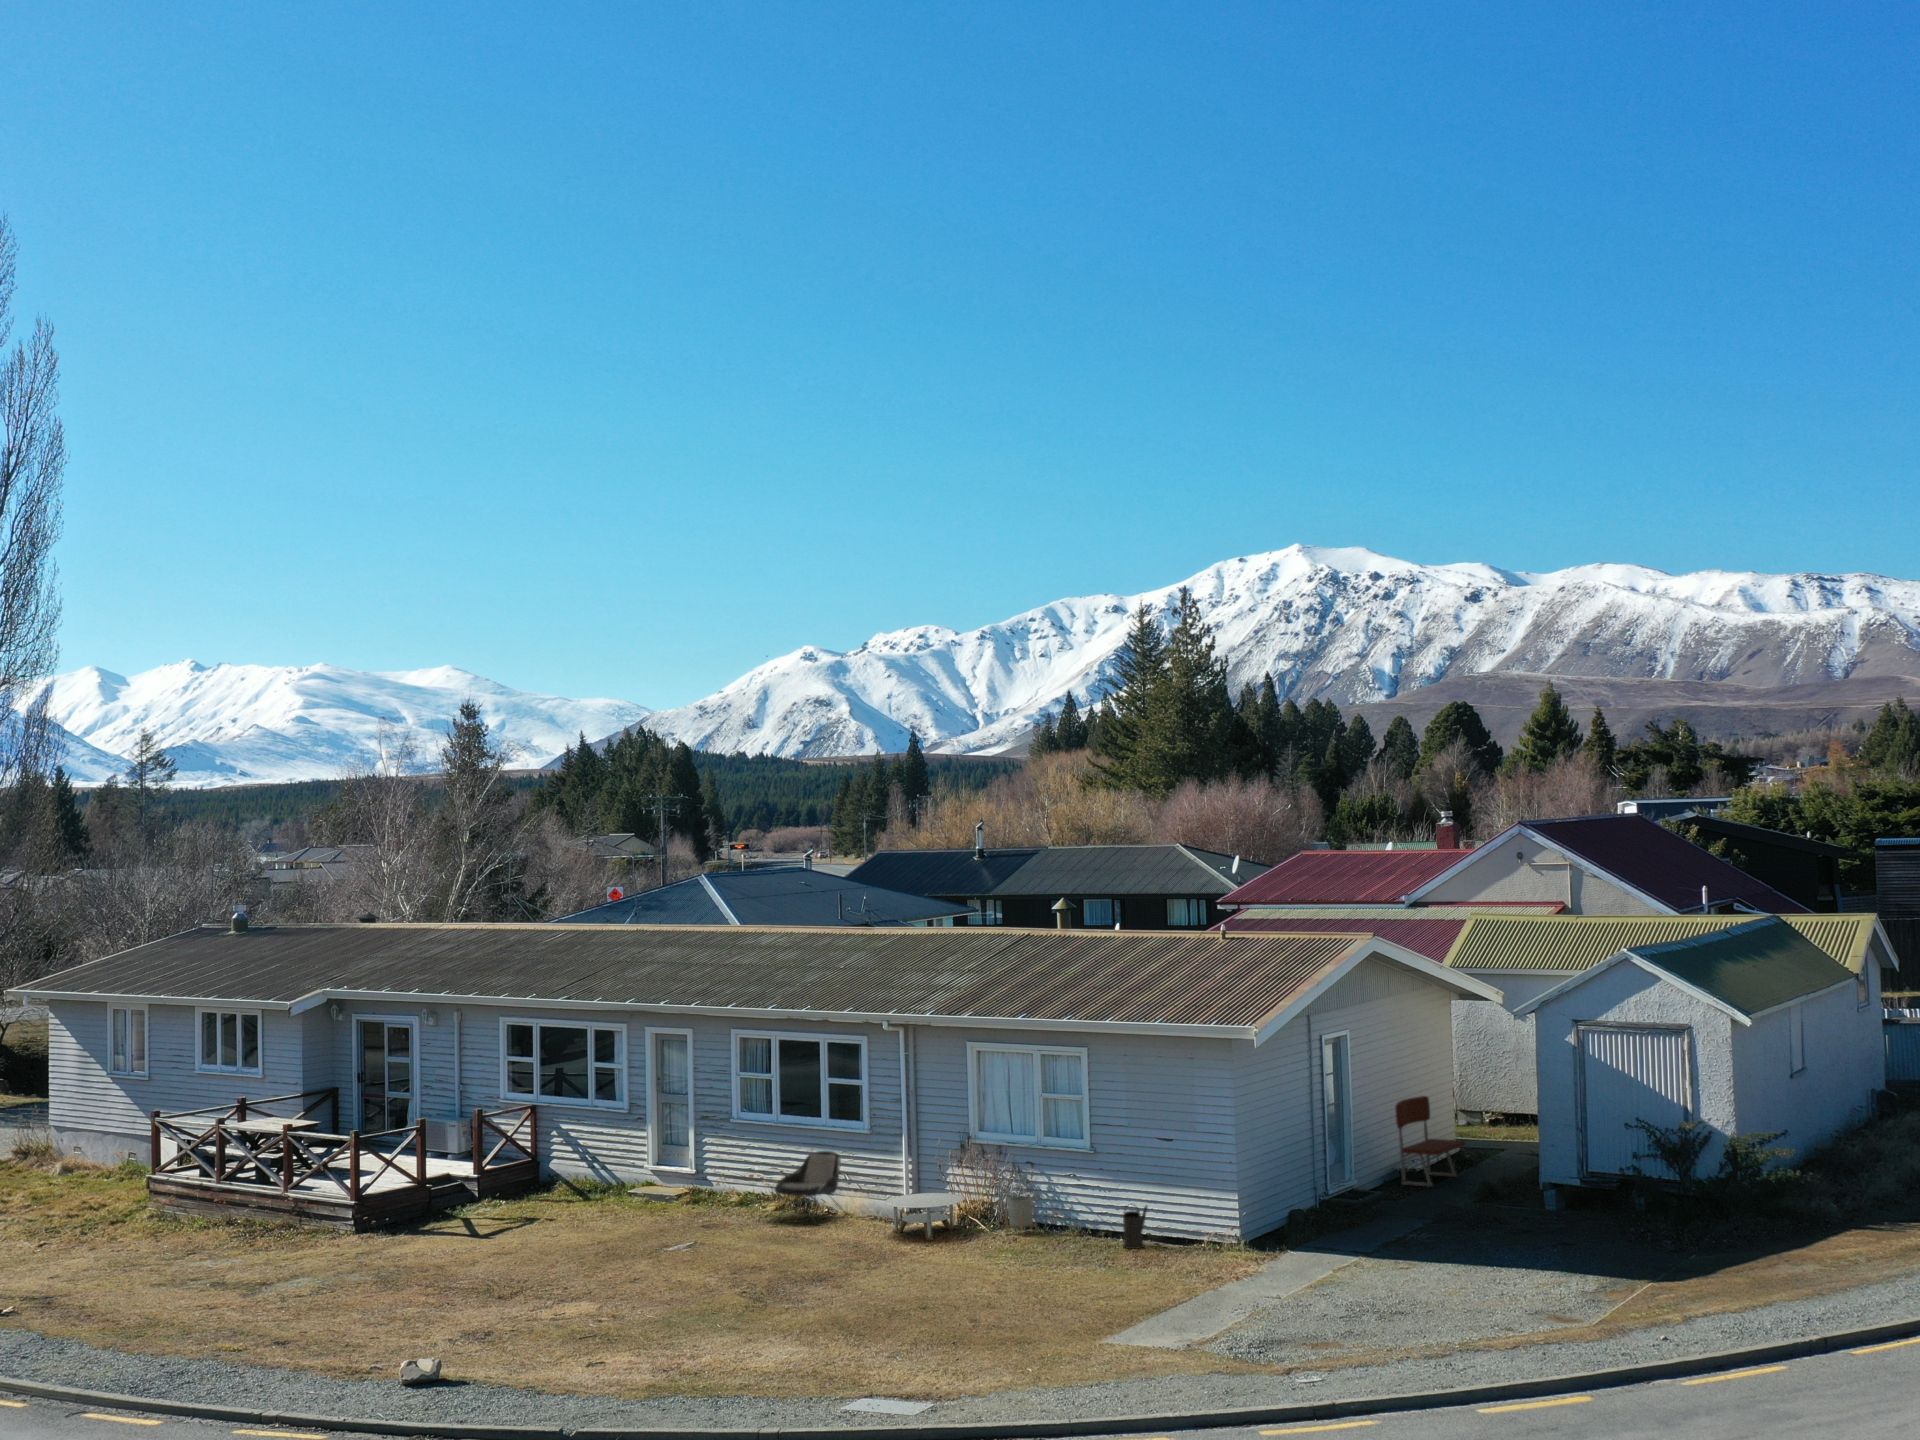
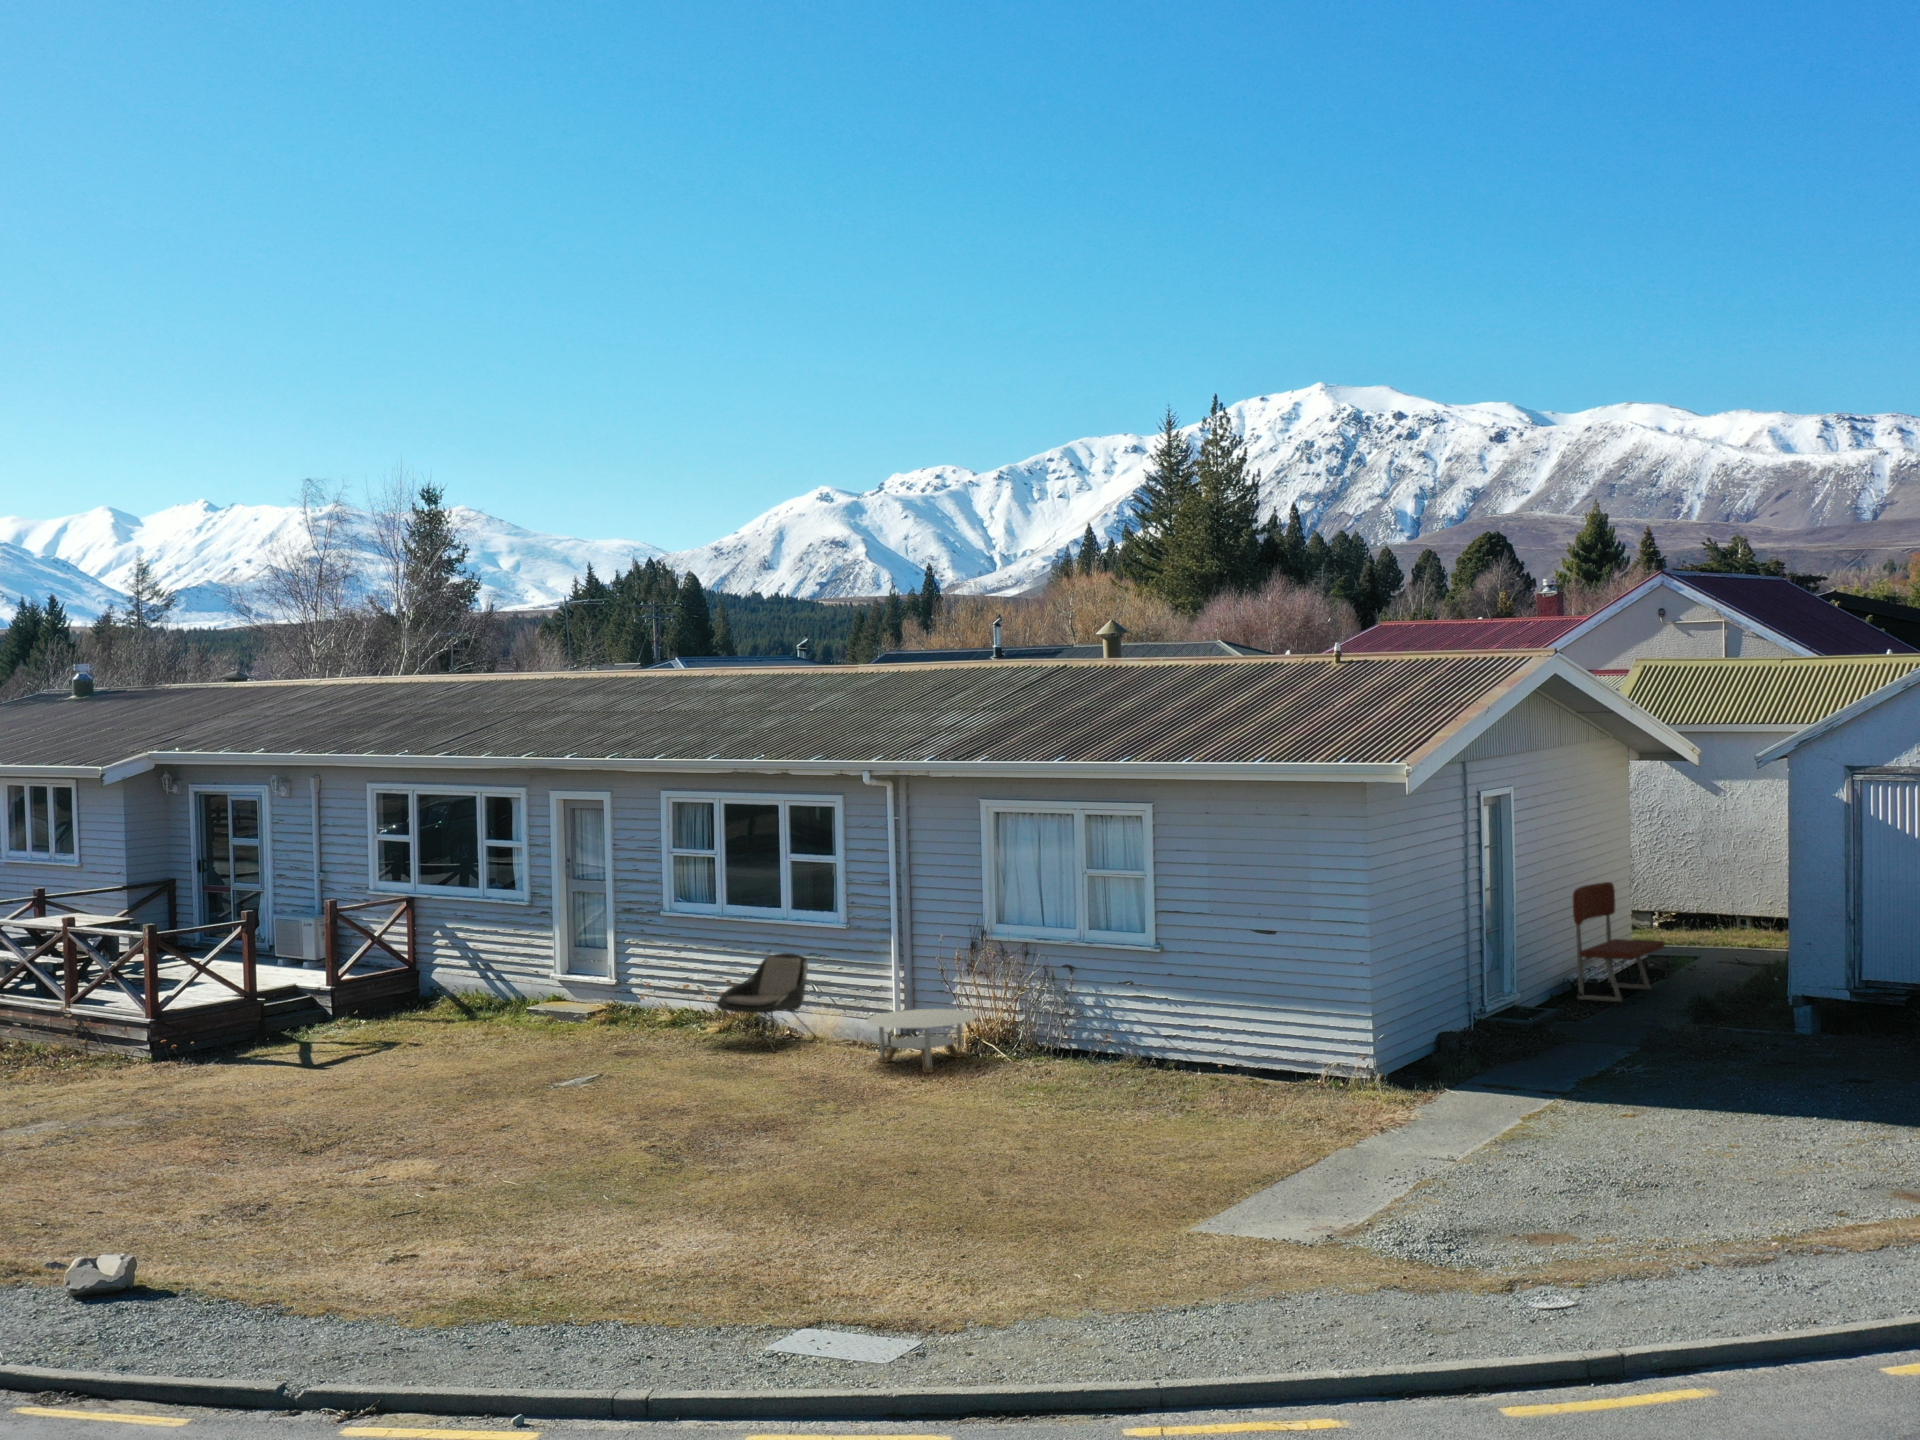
planter: present [1005,1196,1037,1235] -> none [1035,1013,1080,1068]
watering can: present [1123,1204,1148,1249] -> none [1204,1022,1239,1085]

